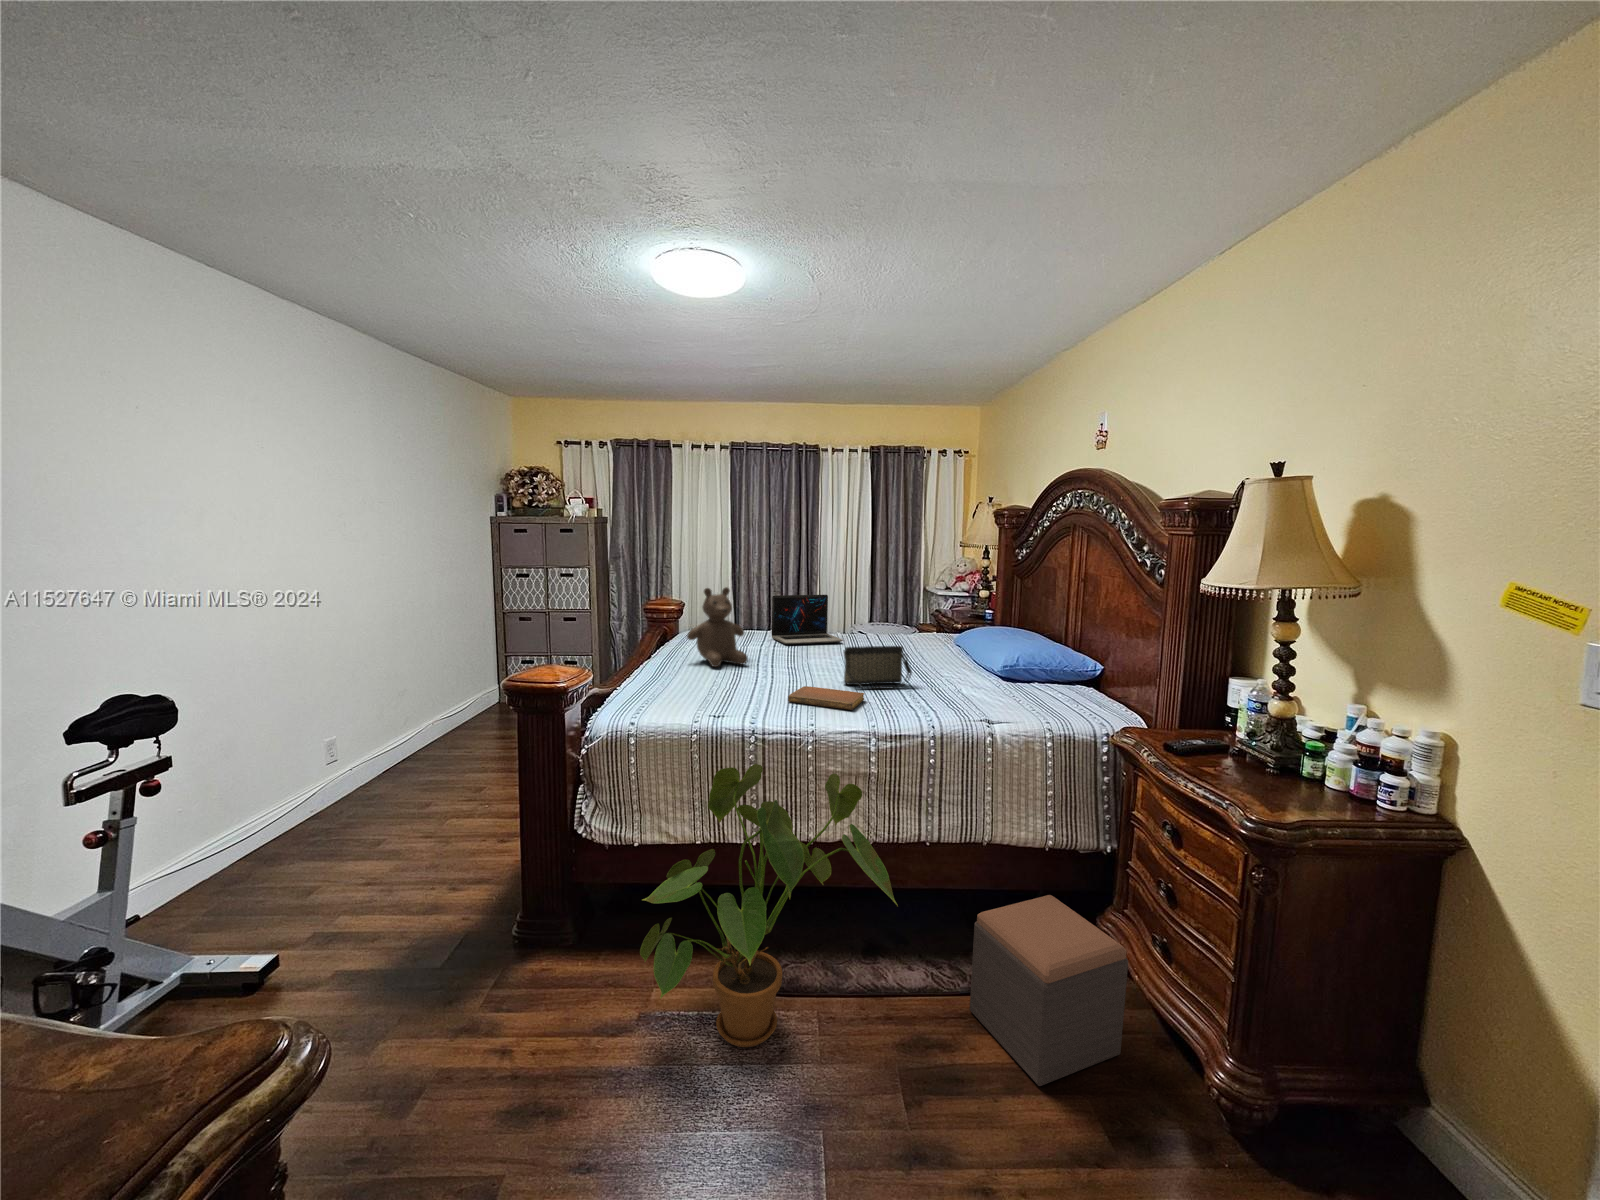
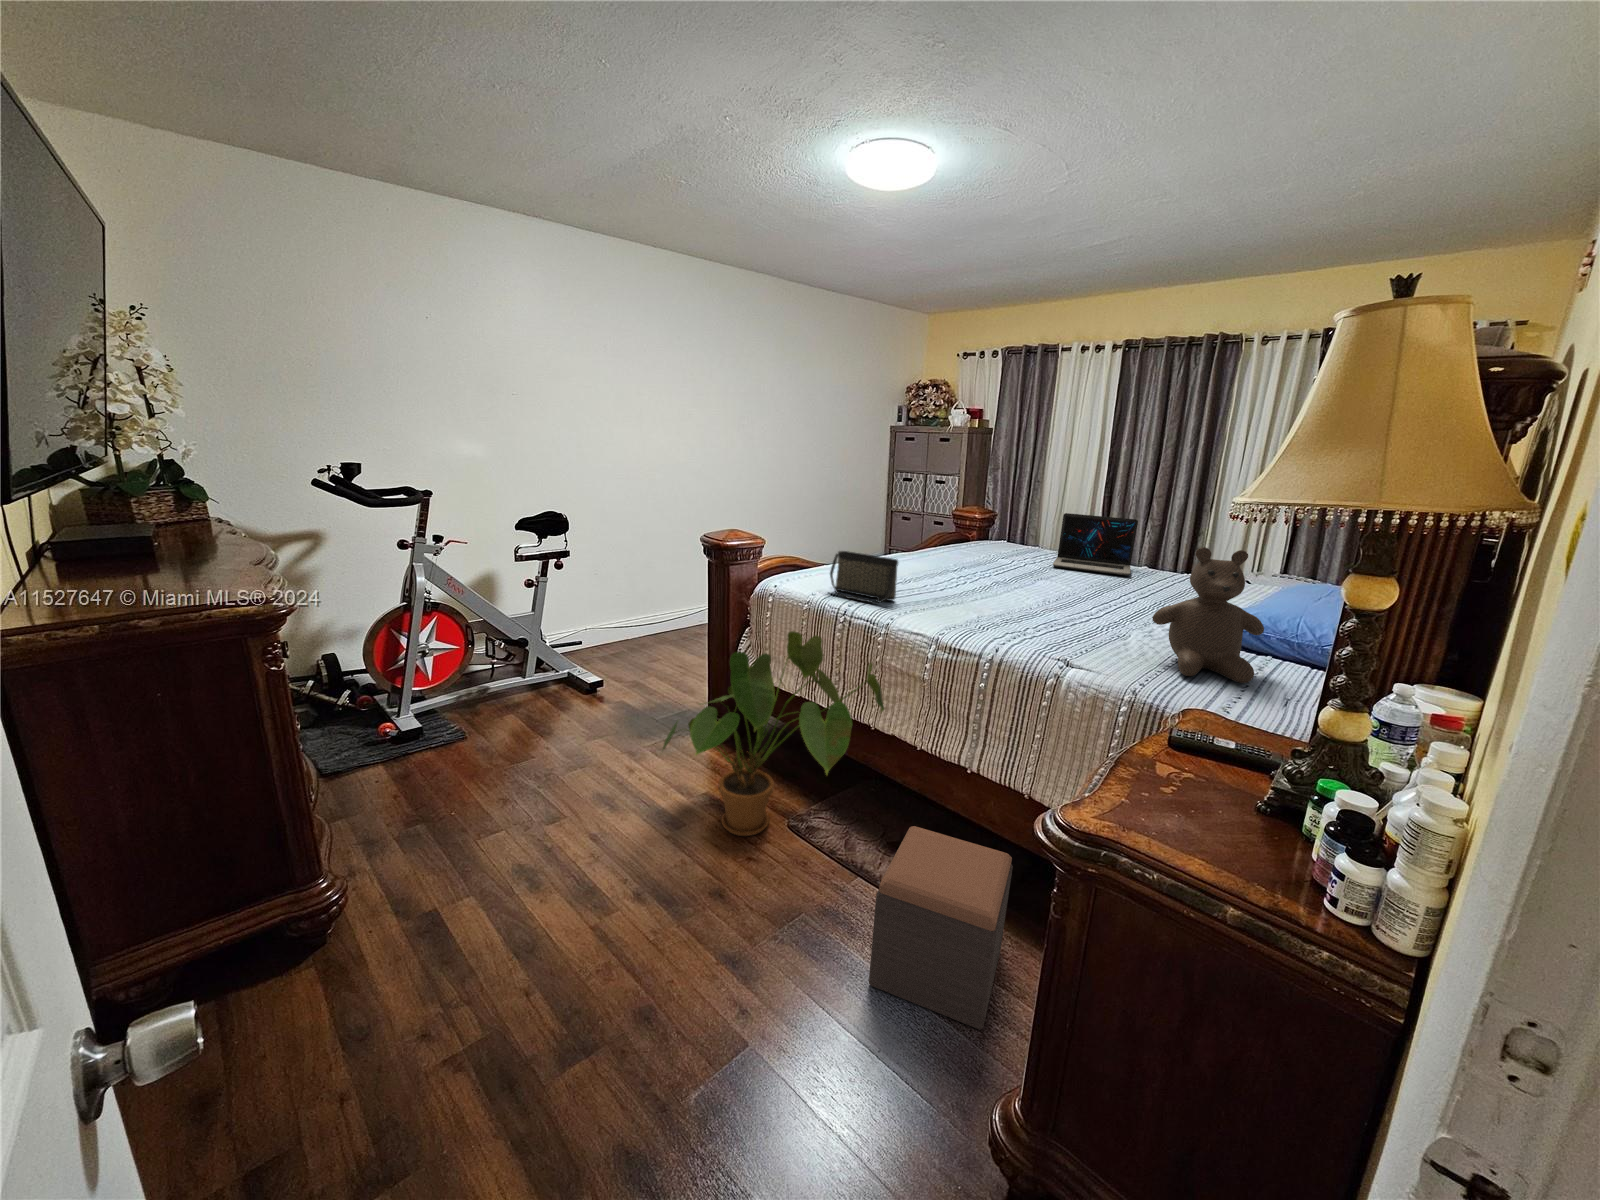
teddy bear: present [687,587,748,667] -> present [1153,547,1264,683]
handbag: present [844,646,912,689] -> present [830,551,898,603]
notebook: present [788,686,864,710] -> none [916,594,992,620]

